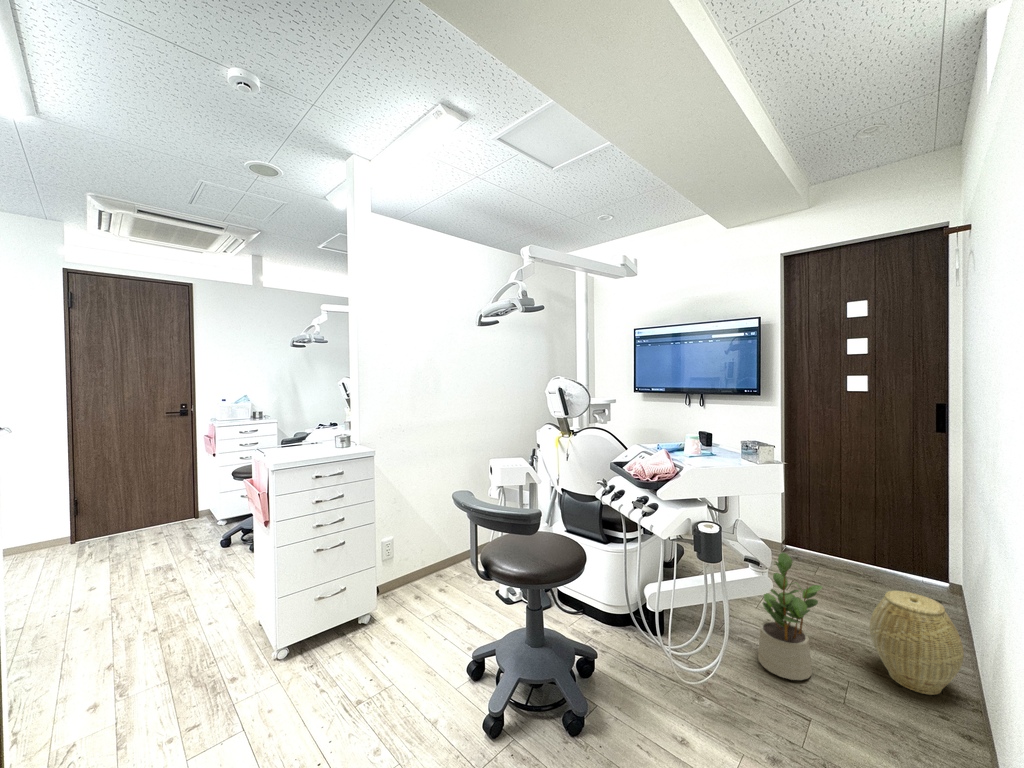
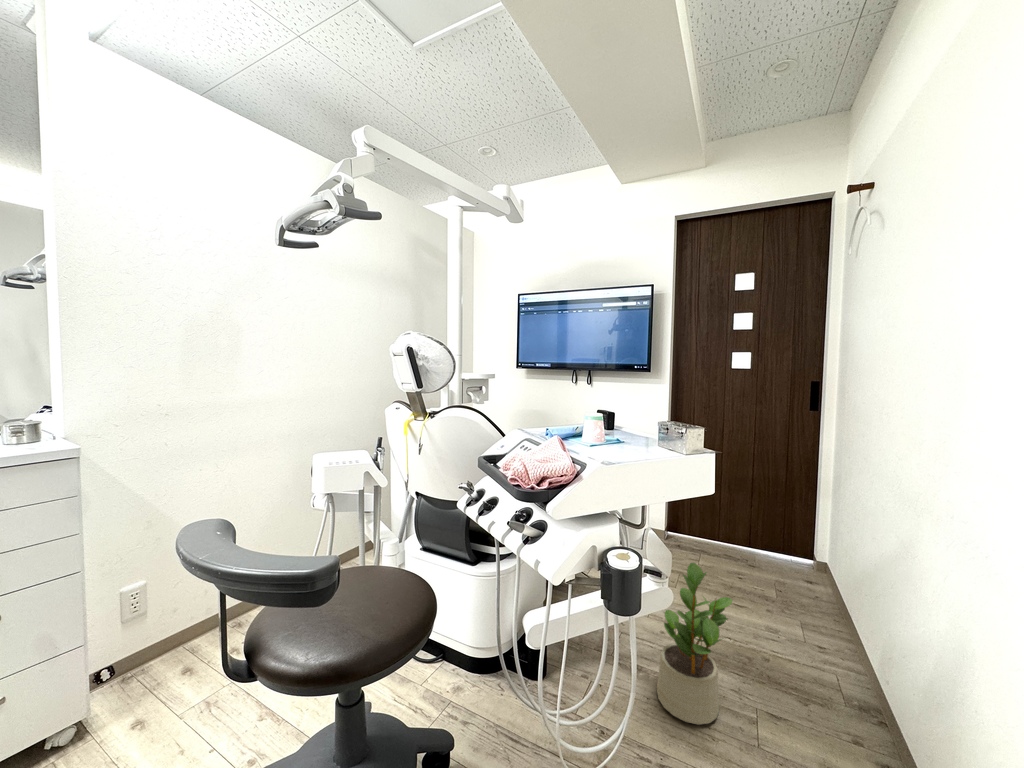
woven basket: present [870,591,964,695] -> none [774,593,875,716]

